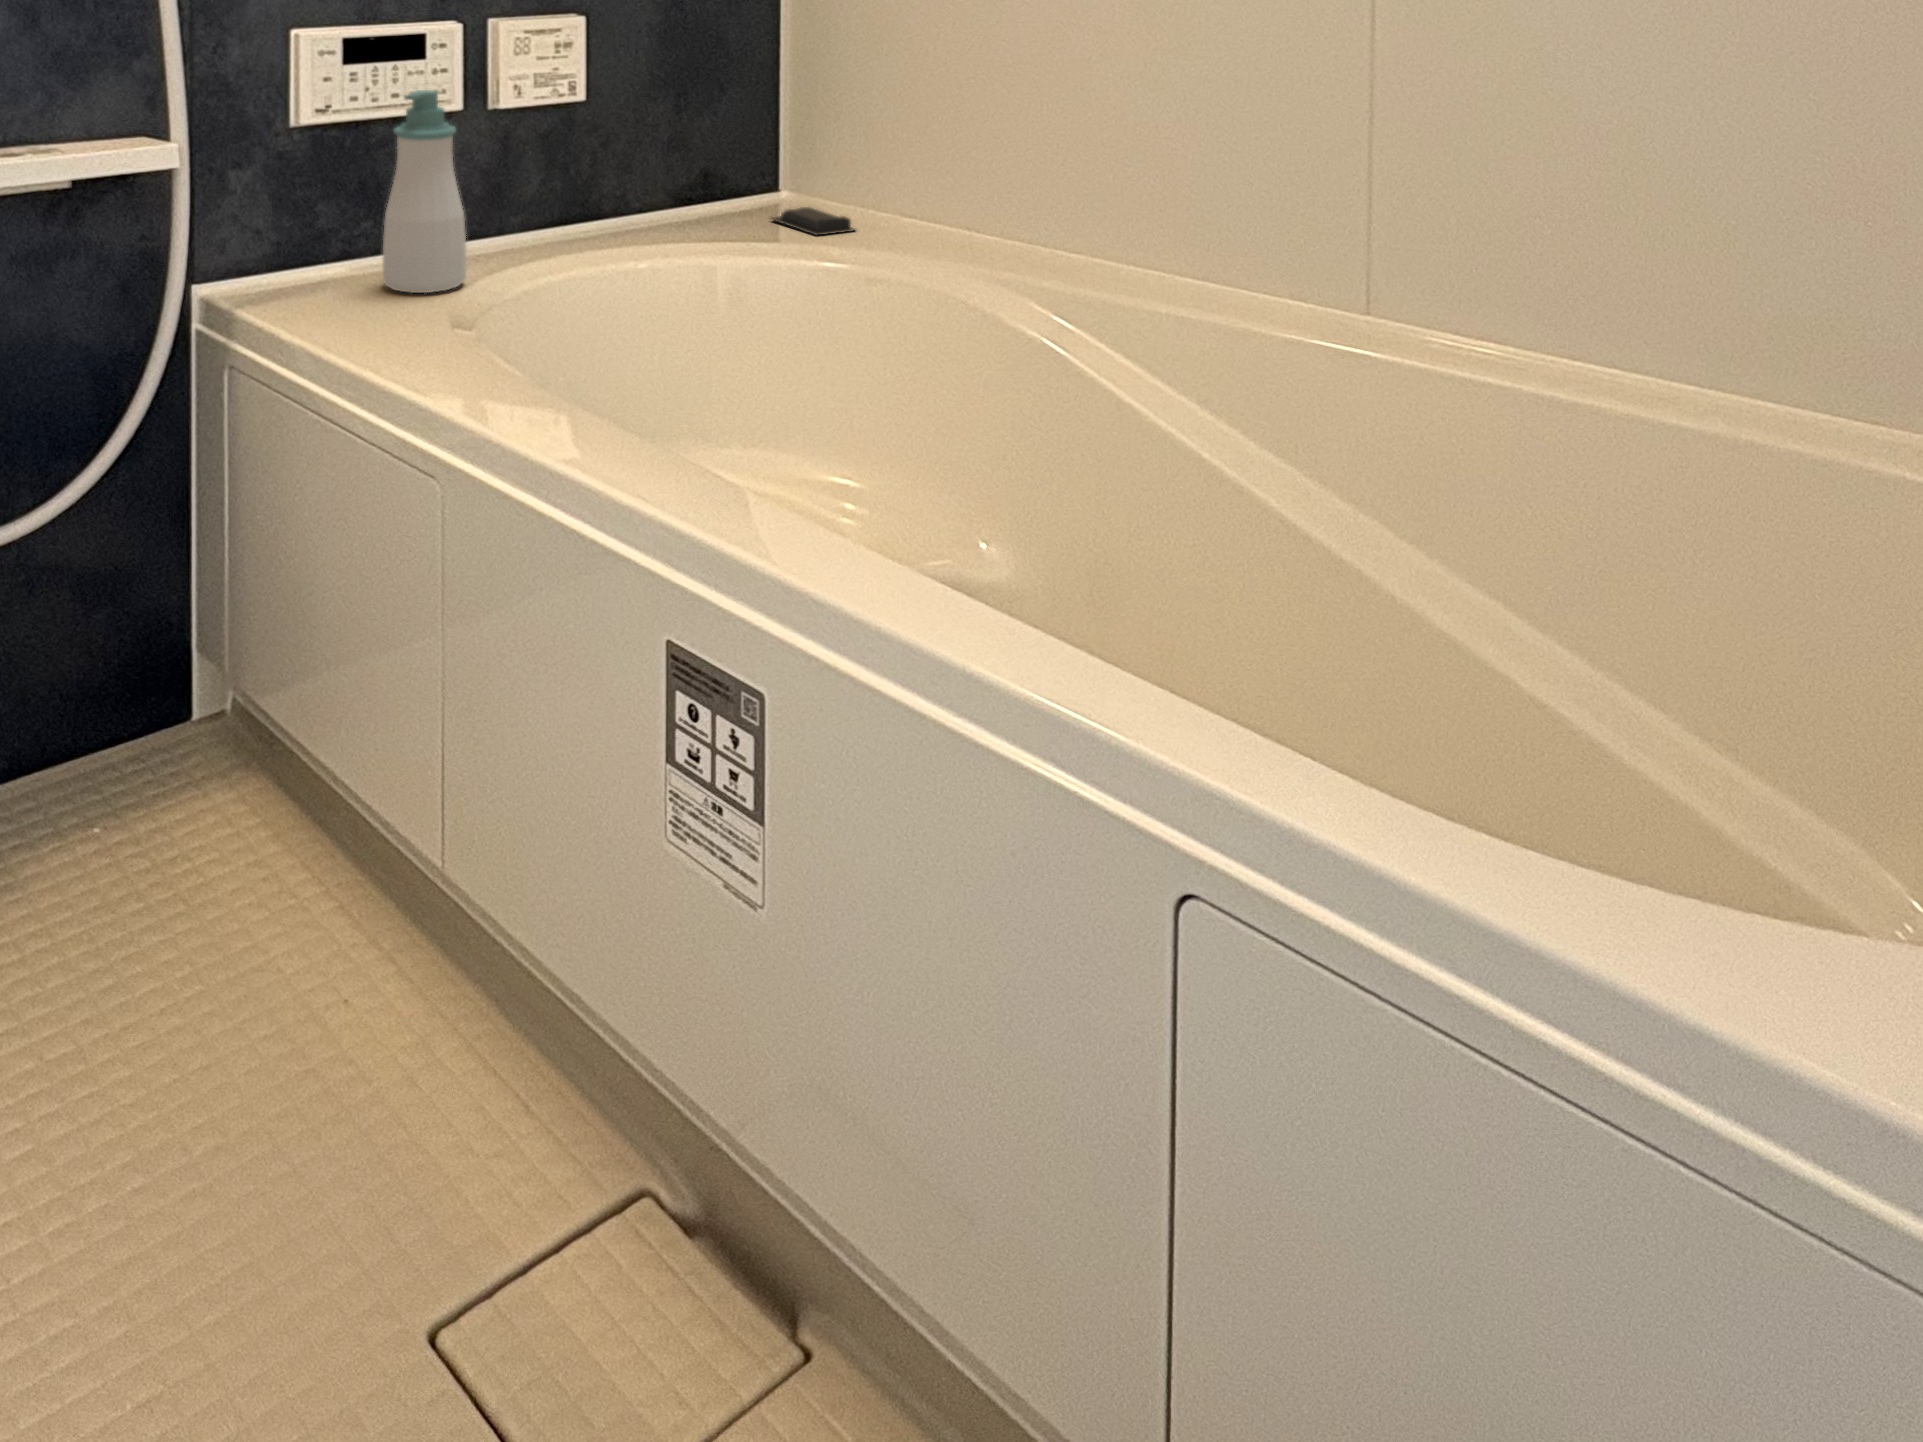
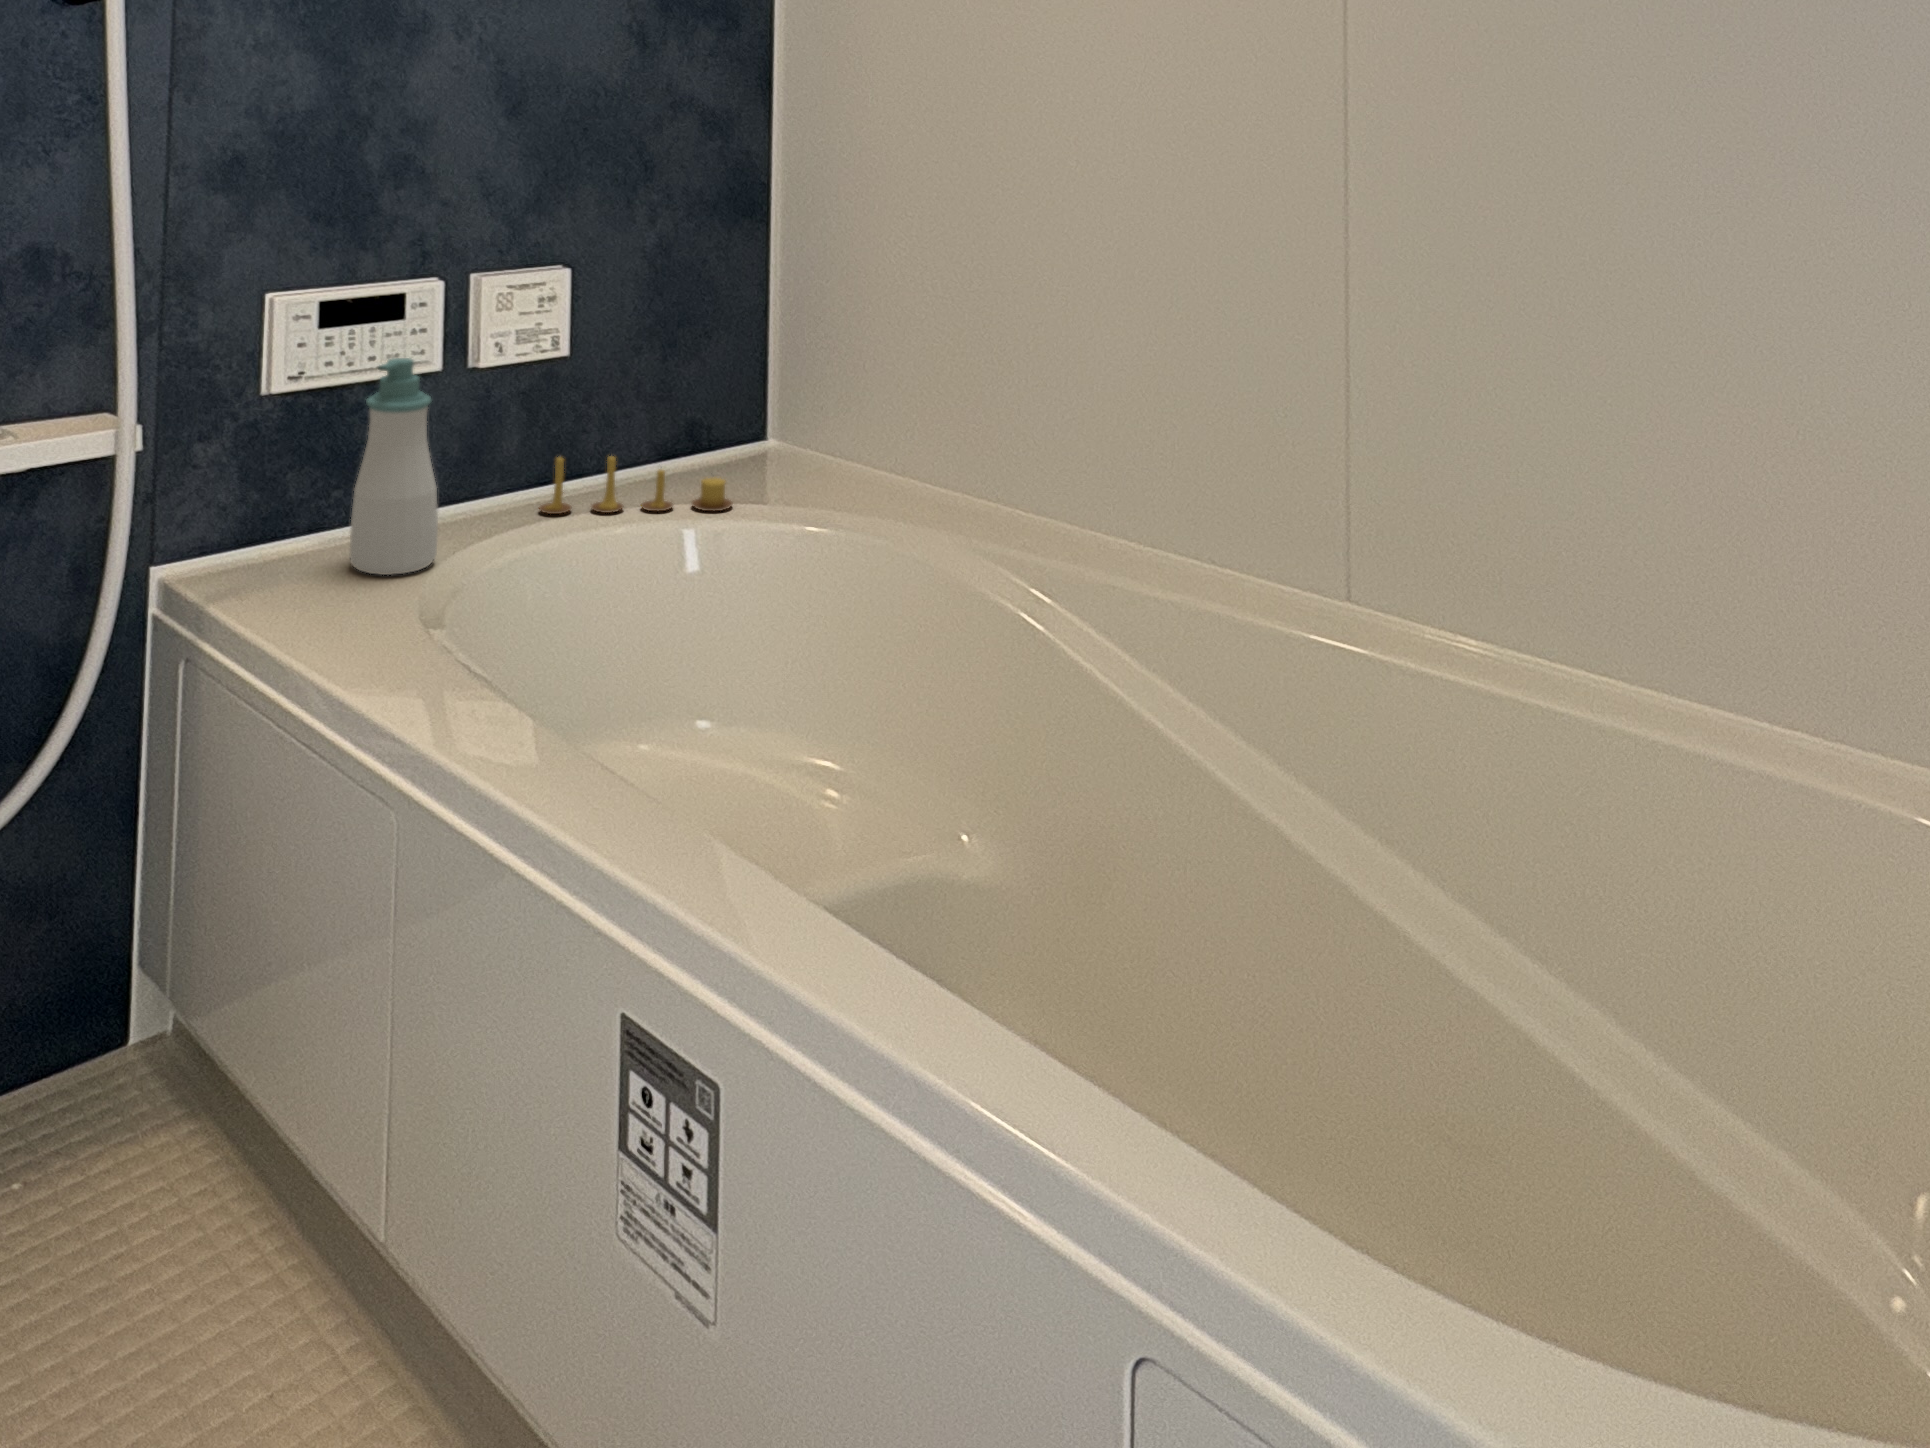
candle: none [561,188,749,248] -> present [539,455,732,514]
soap bar: present [771,207,855,235] -> none [755,463,844,498]

